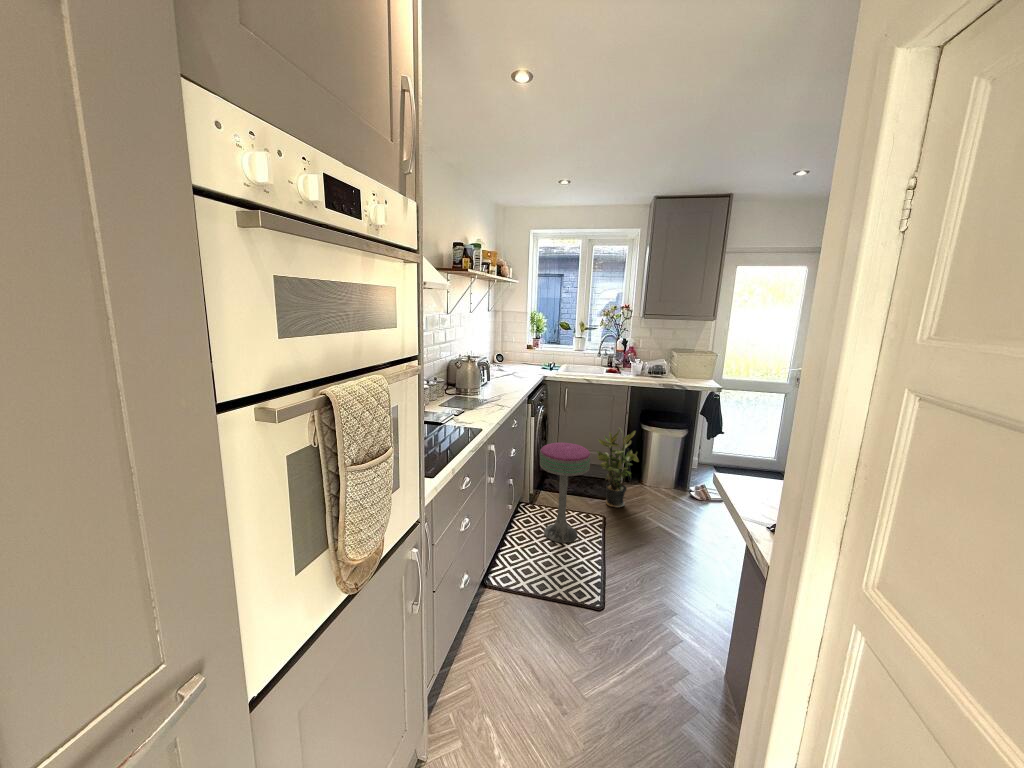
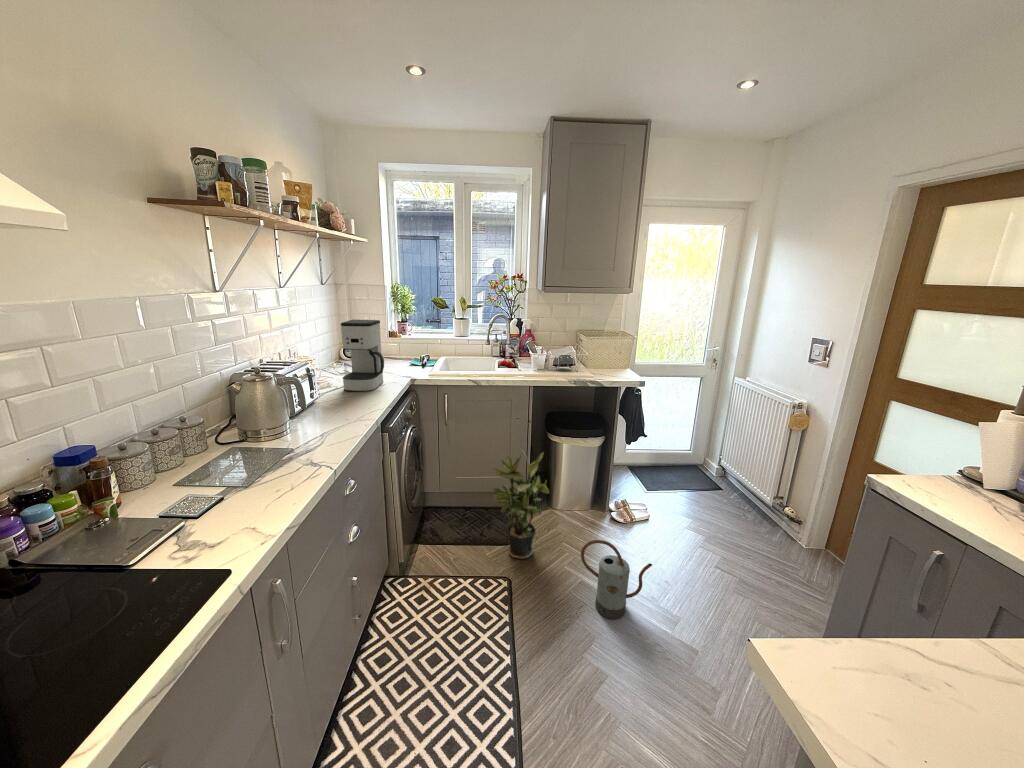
coffee maker: none [503,334,529,380] -> present [341,320,384,392]
bar stool: present [540,443,591,543] -> none [401,494,483,656]
watering can: none [658,488,710,547] -> present [581,540,652,619]

